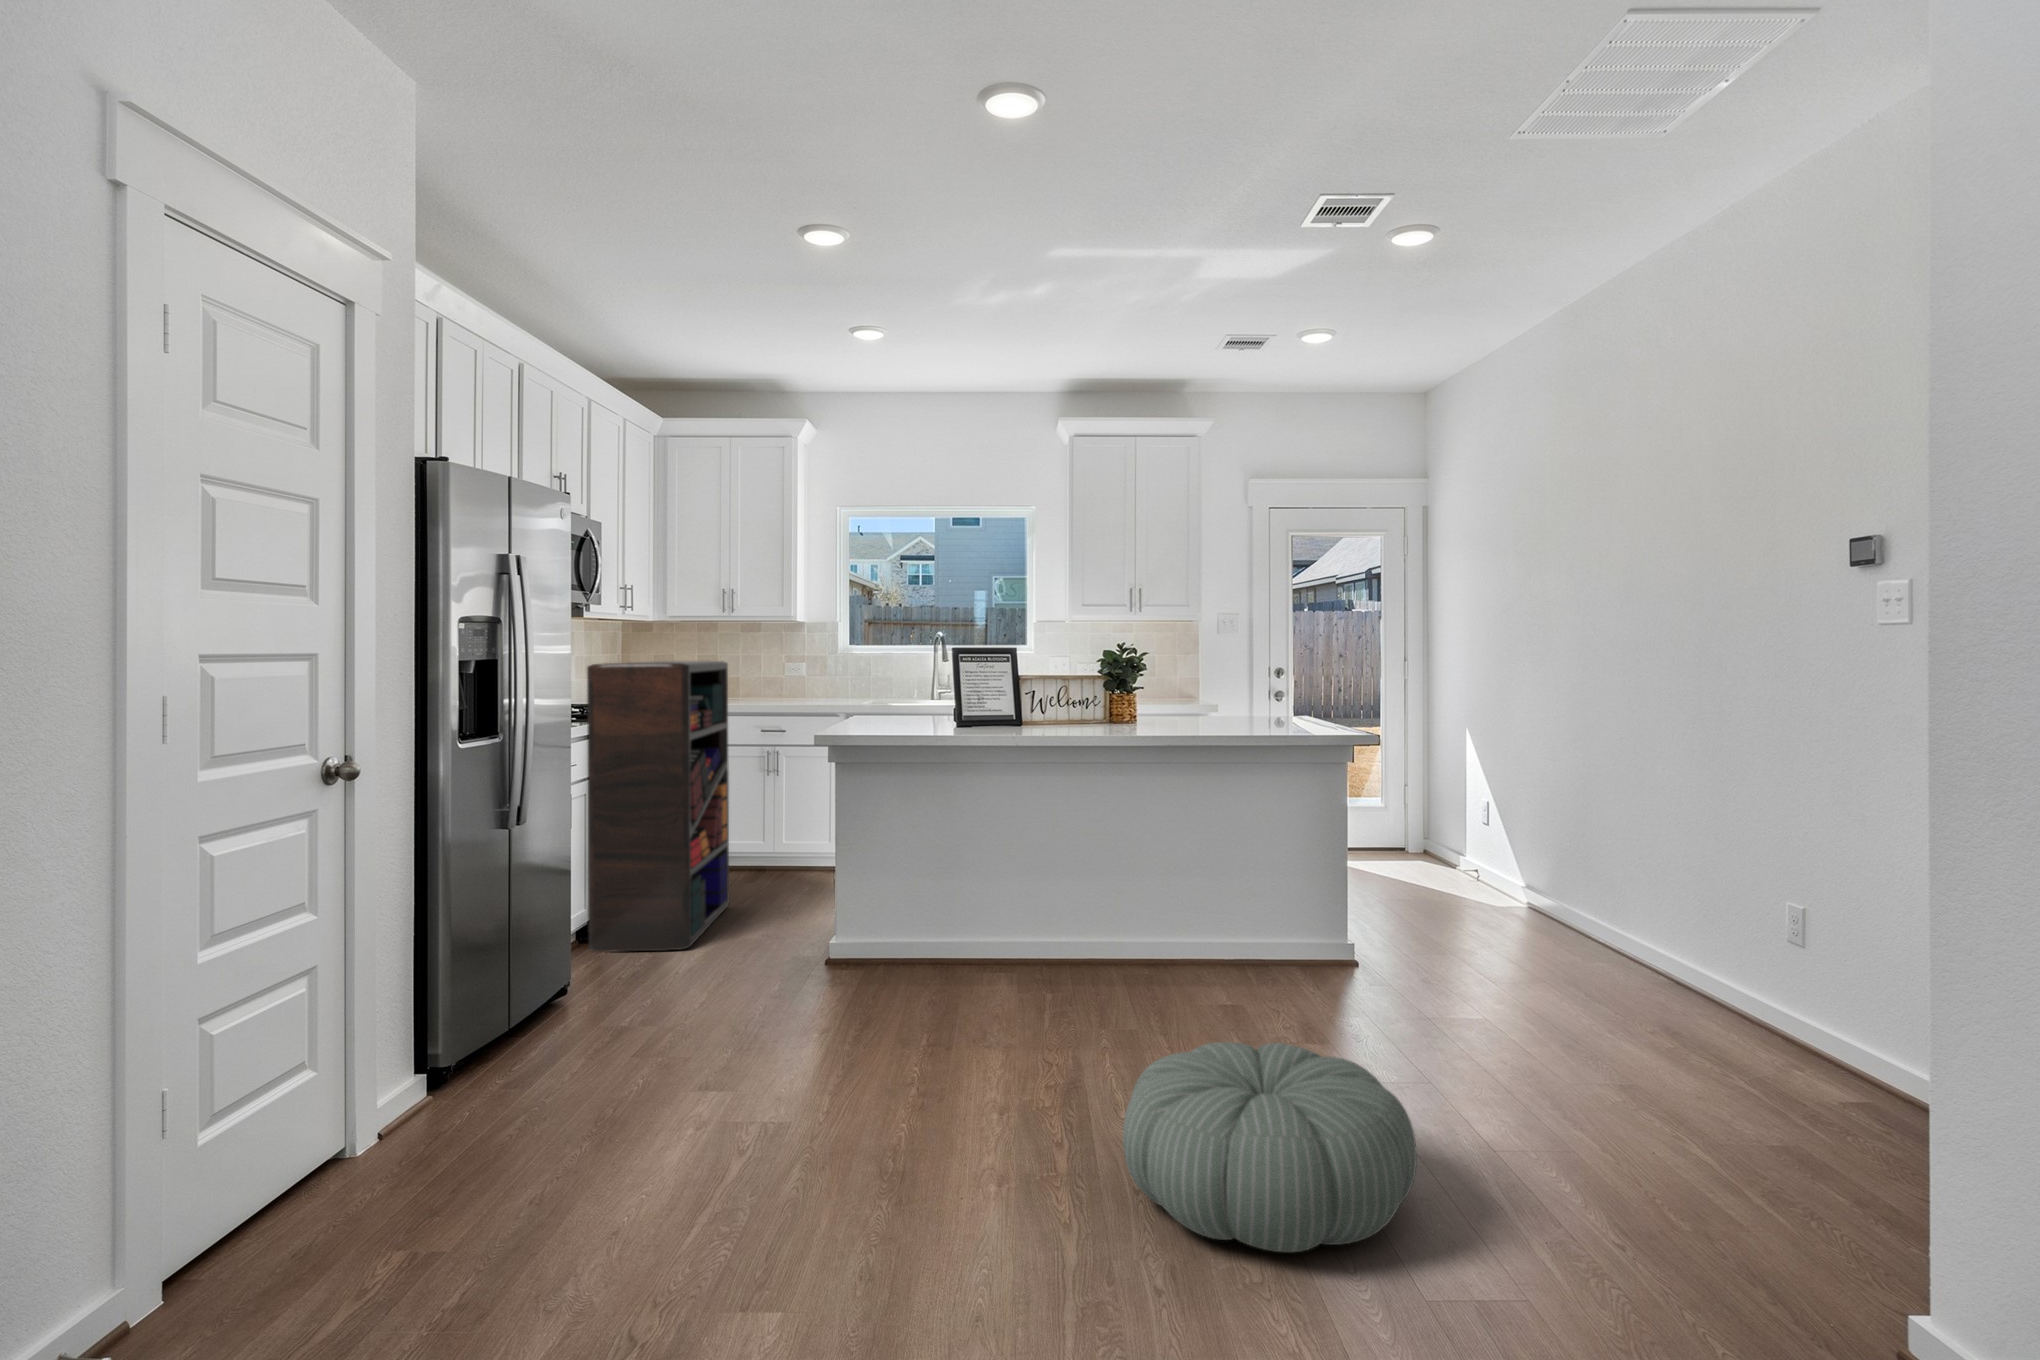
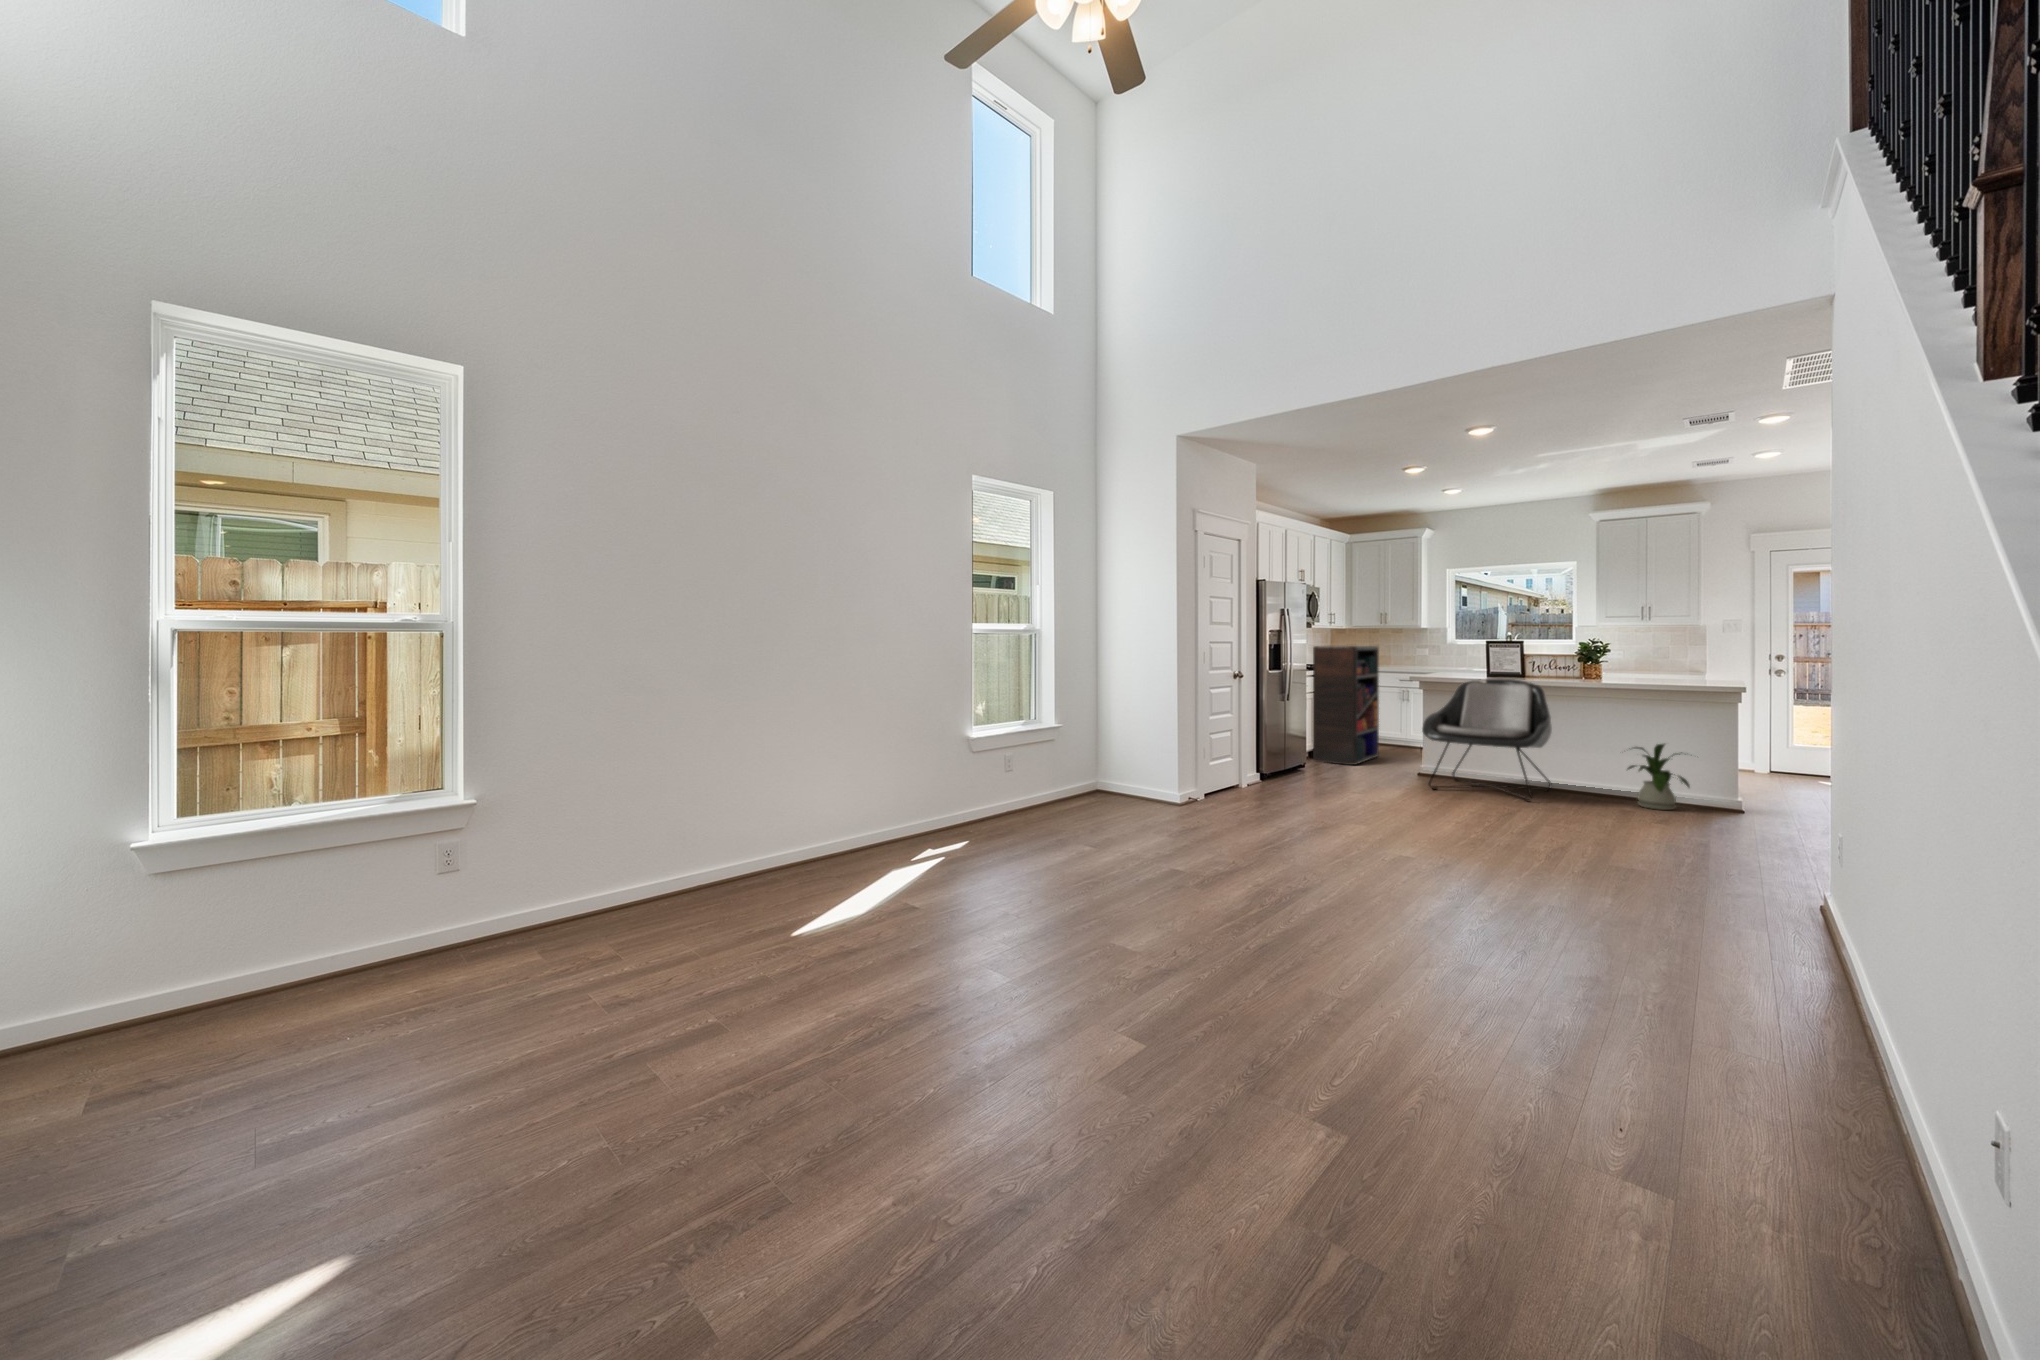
lounge chair: none [855,730,1100,1021] -> present [1422,679,1552,801]
house plant: none [1202,853,1327,989] -> present [1628,744,1690,810]
pouf: present [1123,1042,1417,1252] -> none [1499,788,1627,846]

